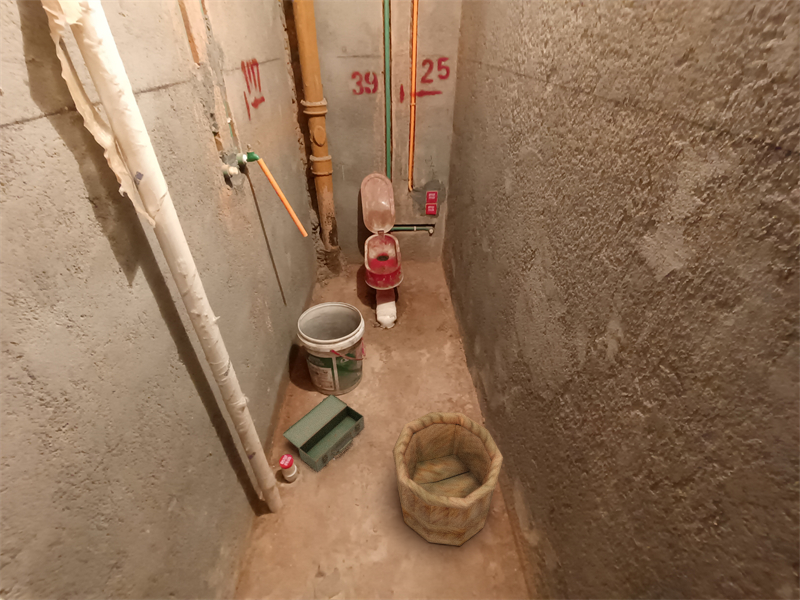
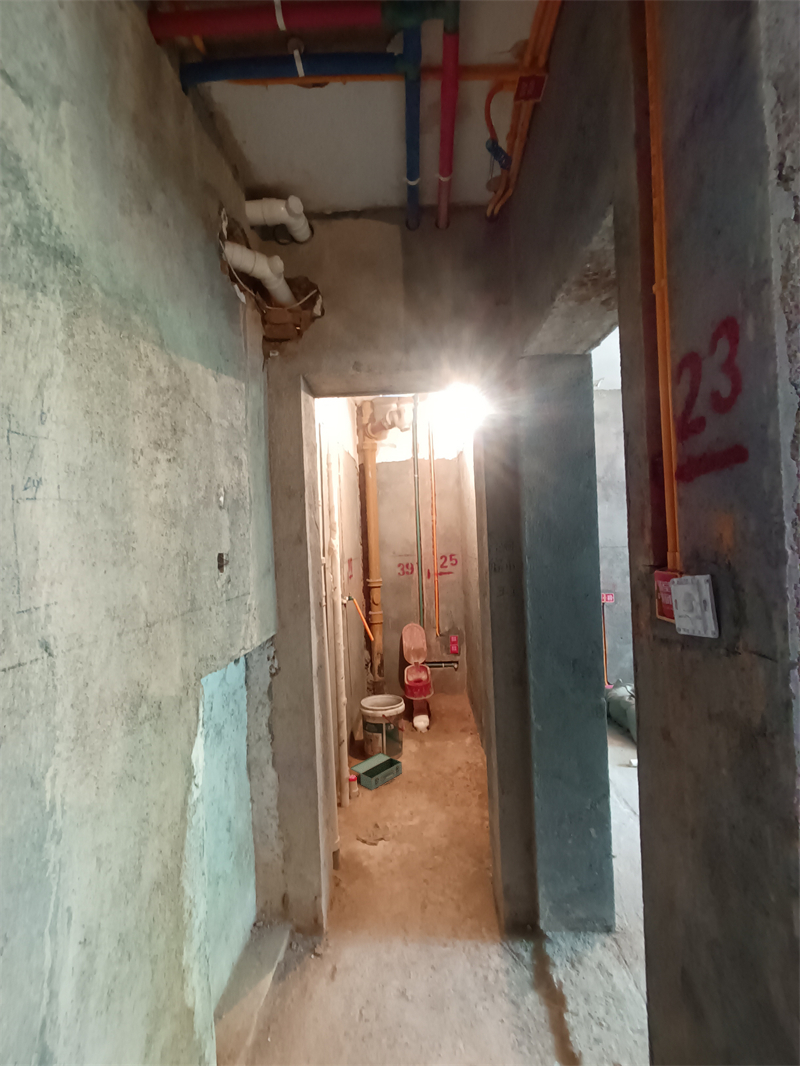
wooden bucket: present [392,412,503,546] -> none [418,742,481,815]

